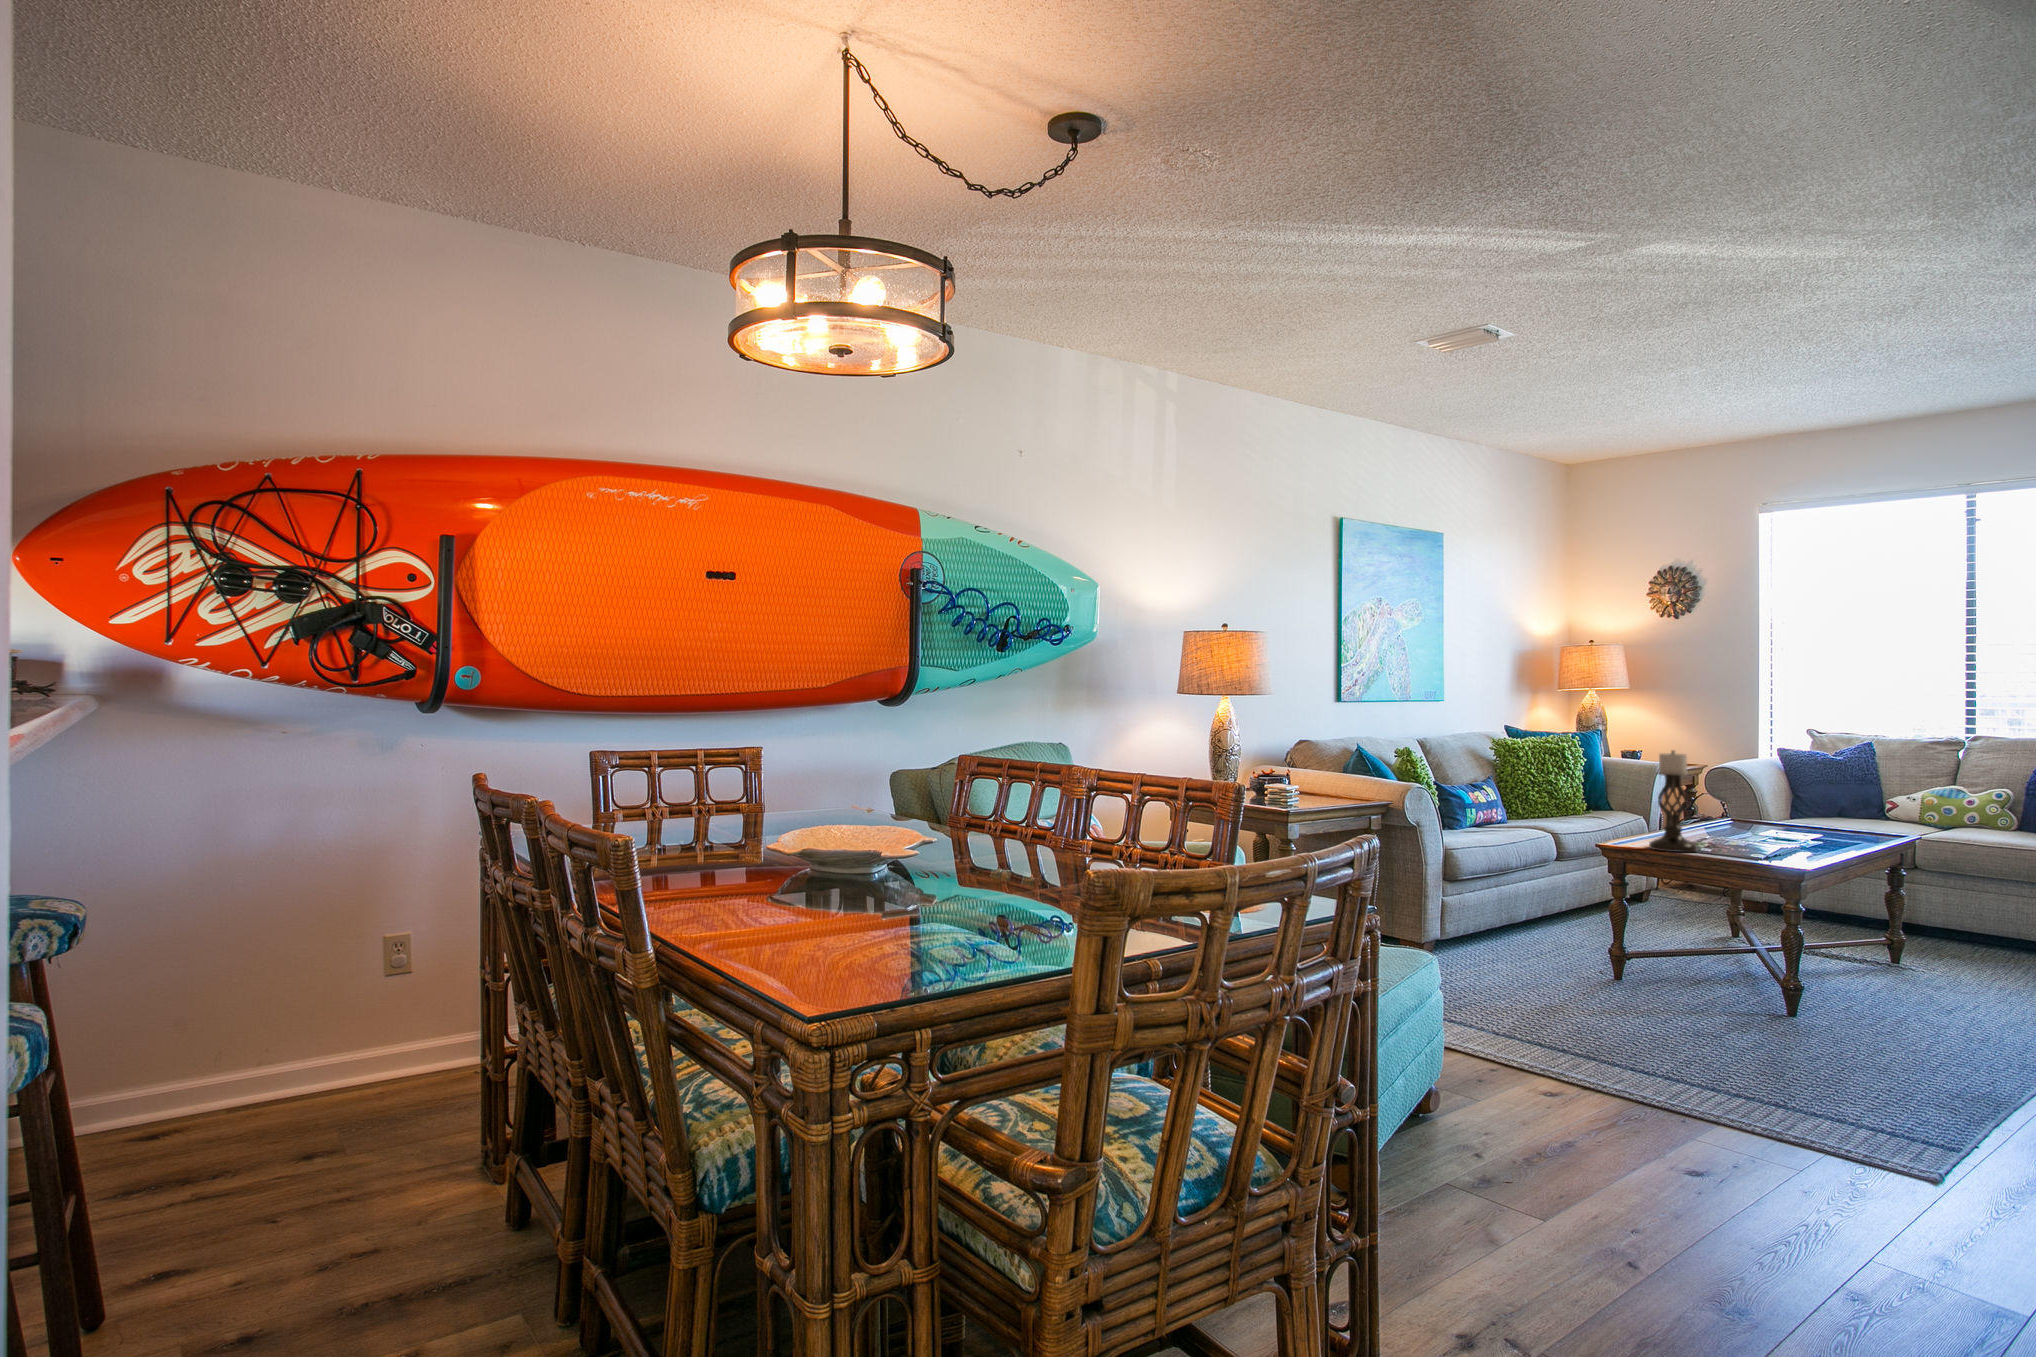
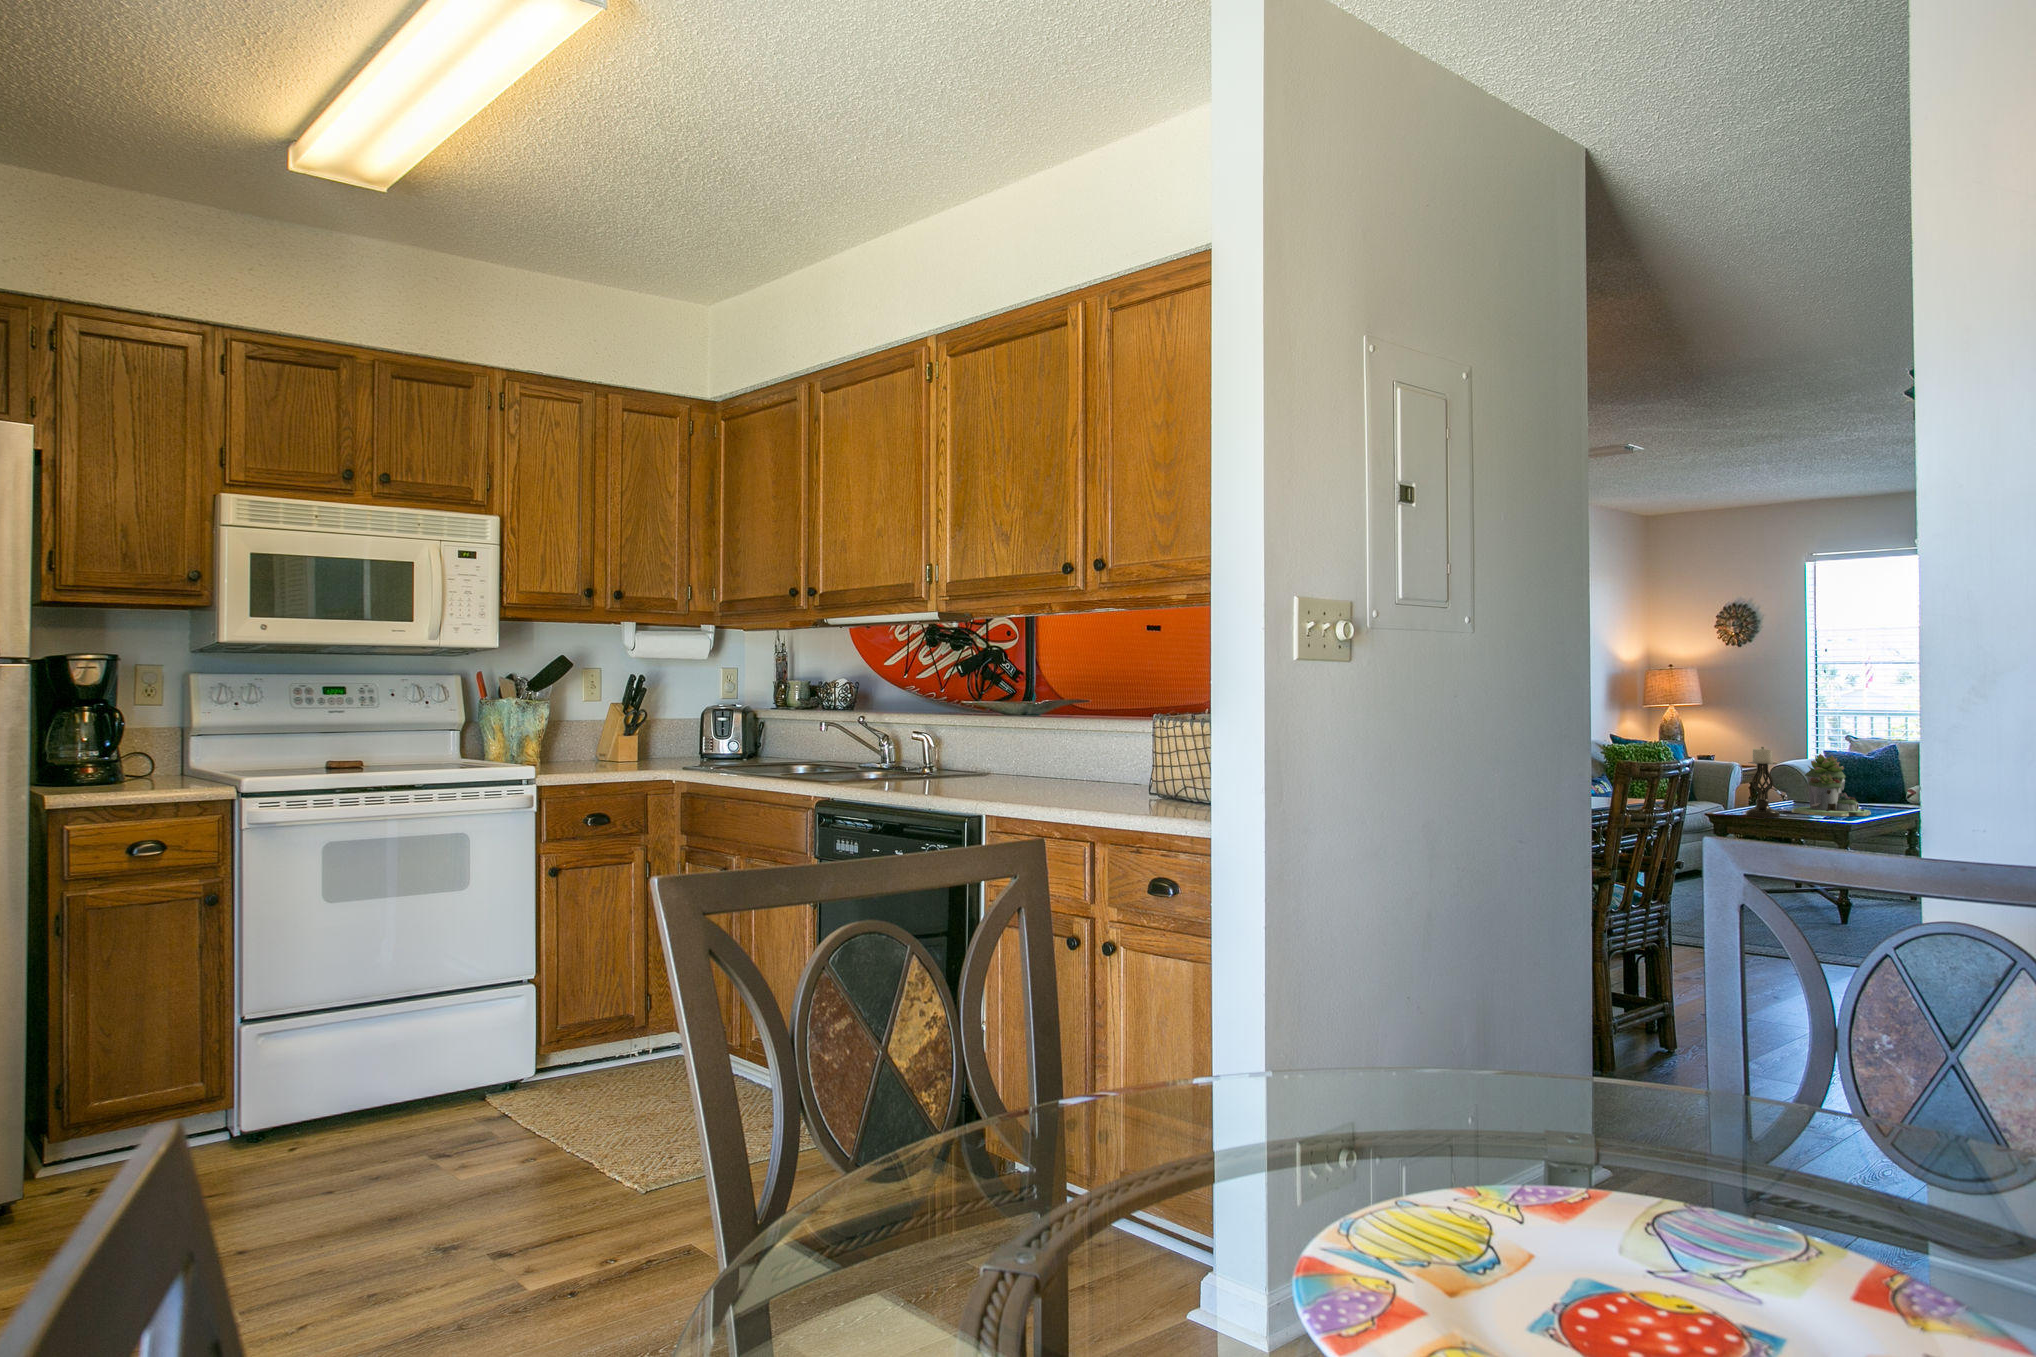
succulent planter: none [1719,759,1836,851] -> present [1792,754,1871,816]

